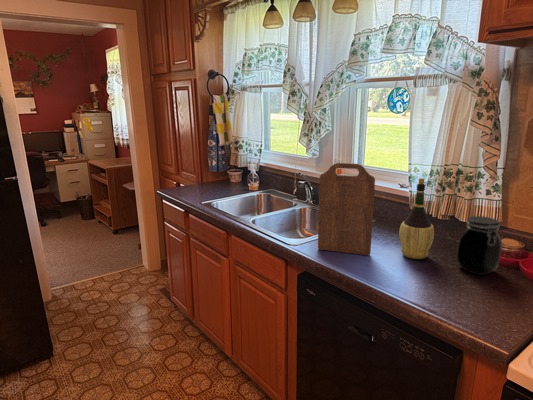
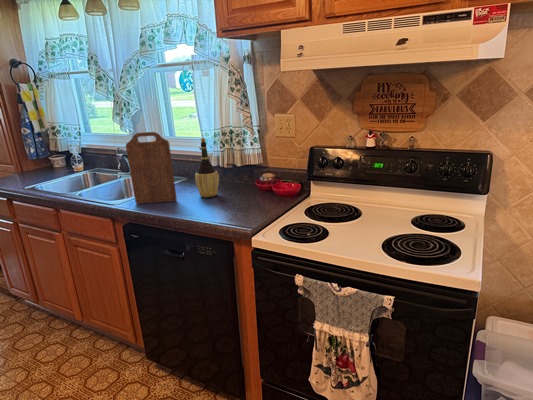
jar: present [457,216,502,275] -> none [234,160,260,199]

